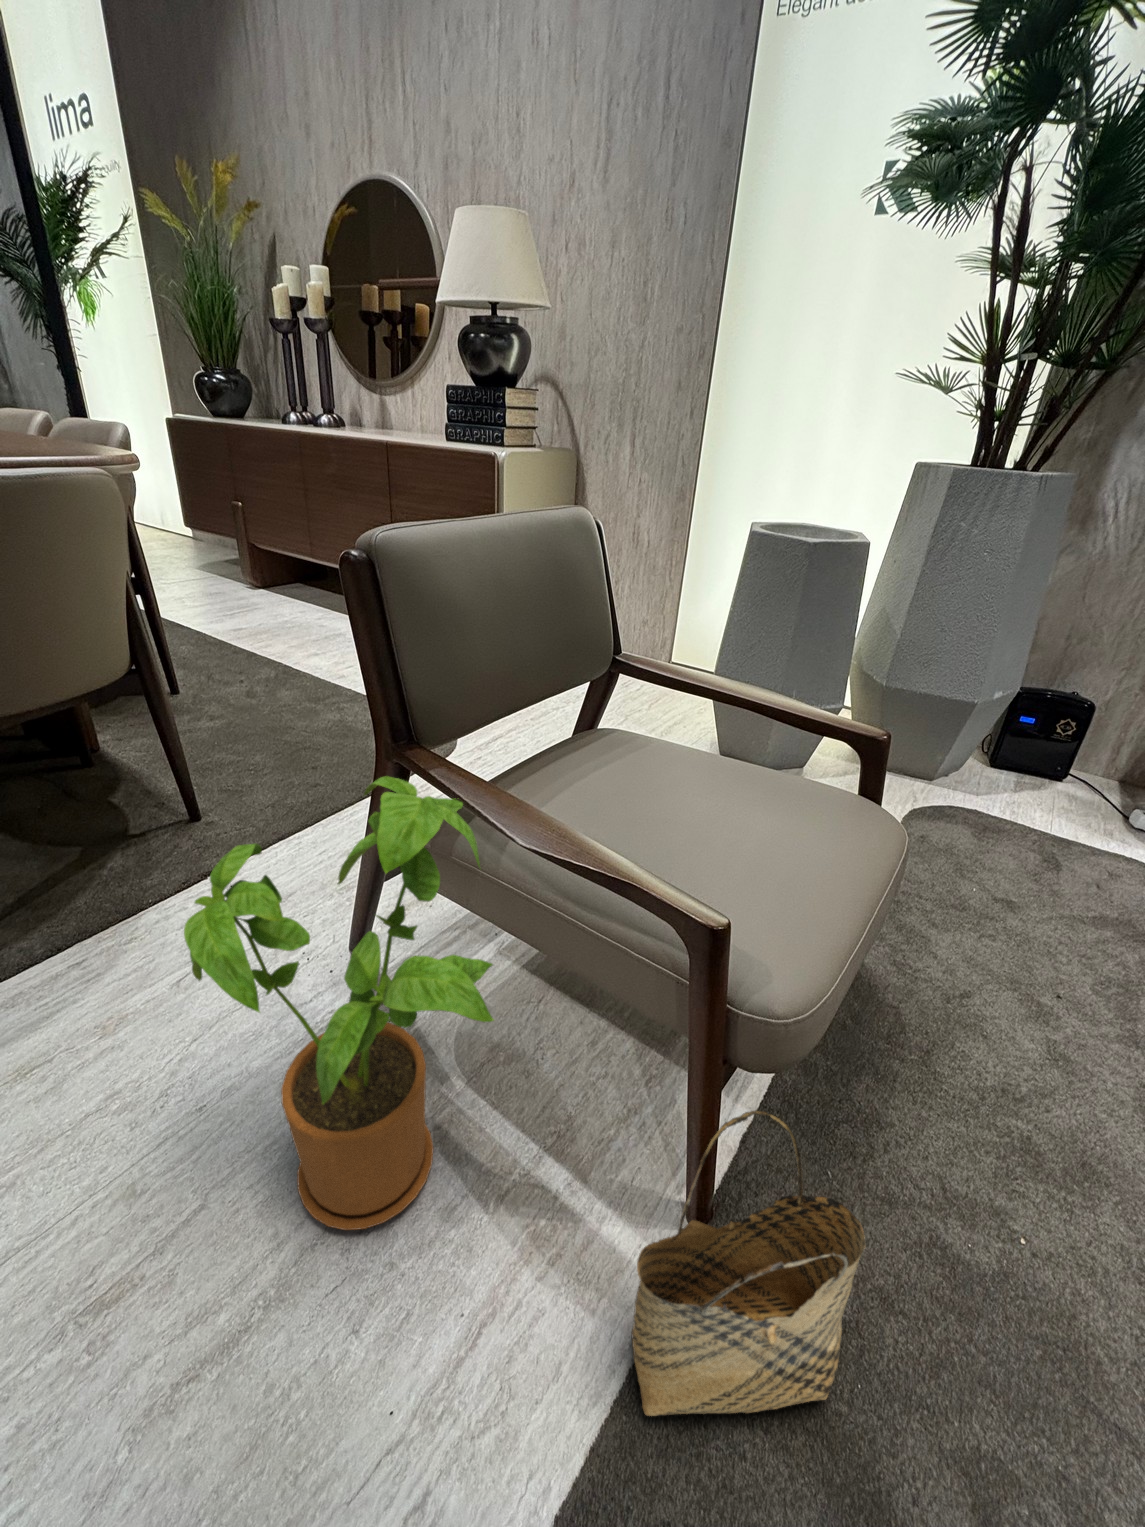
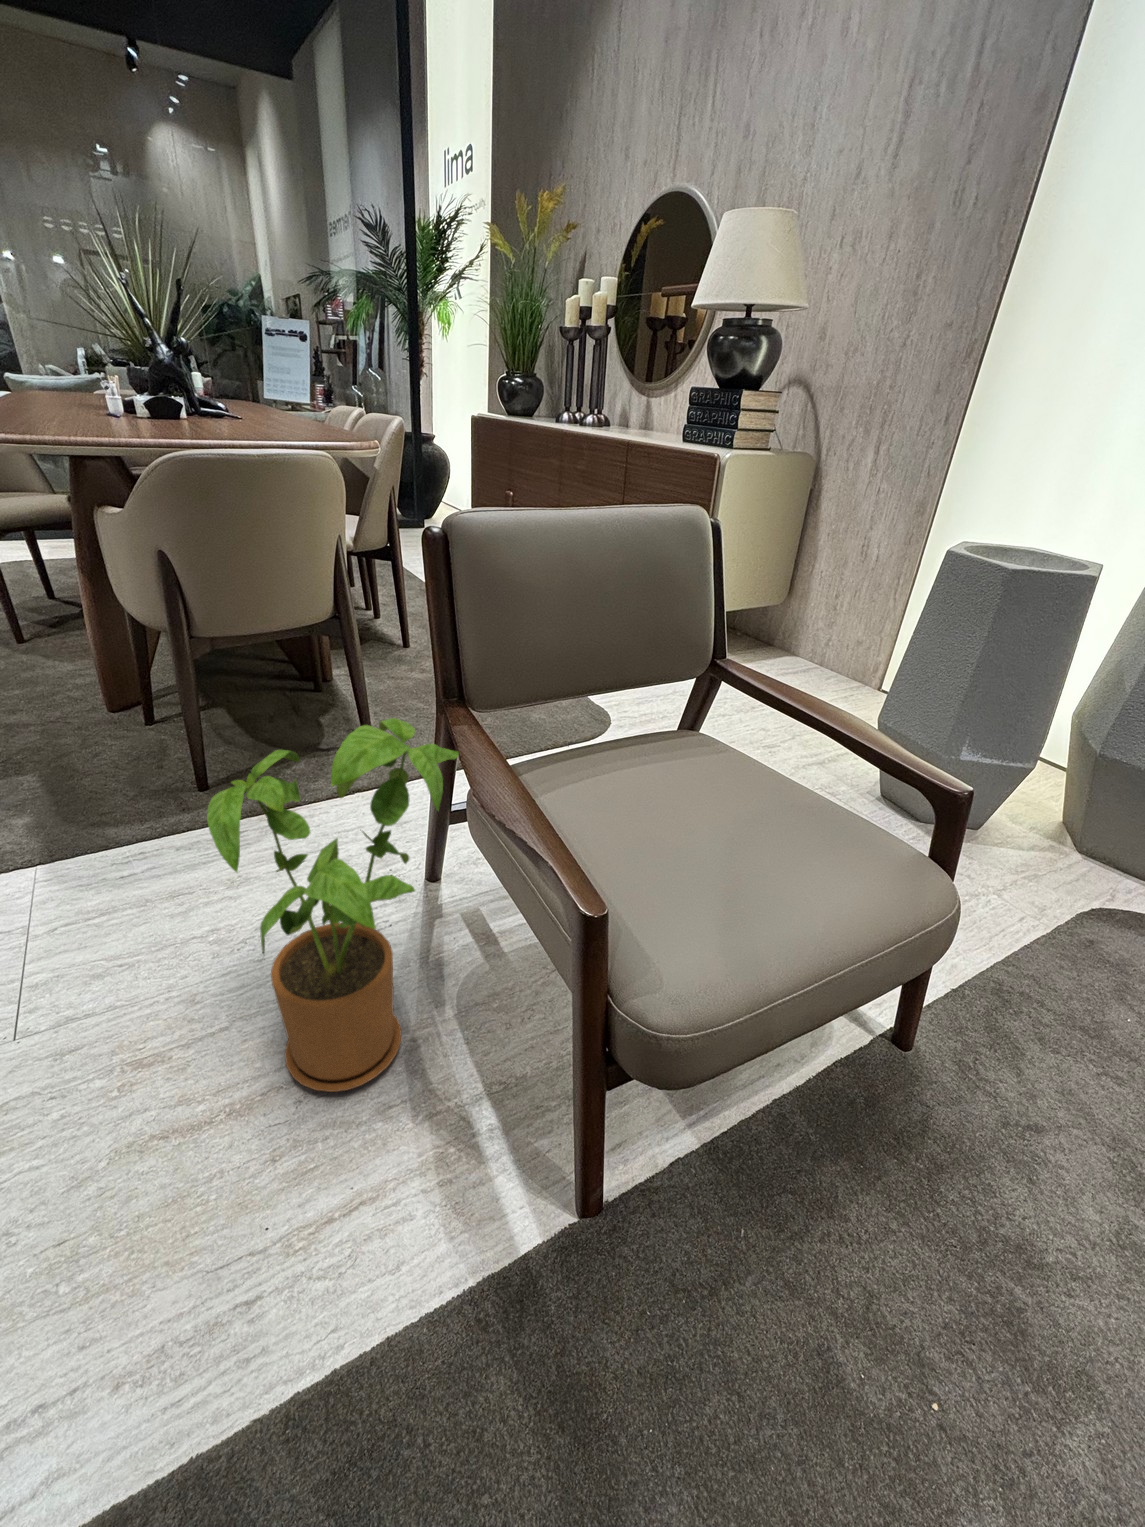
woven basket: present [632,1111,865,1416] -> none [435,1091,668,1414]

